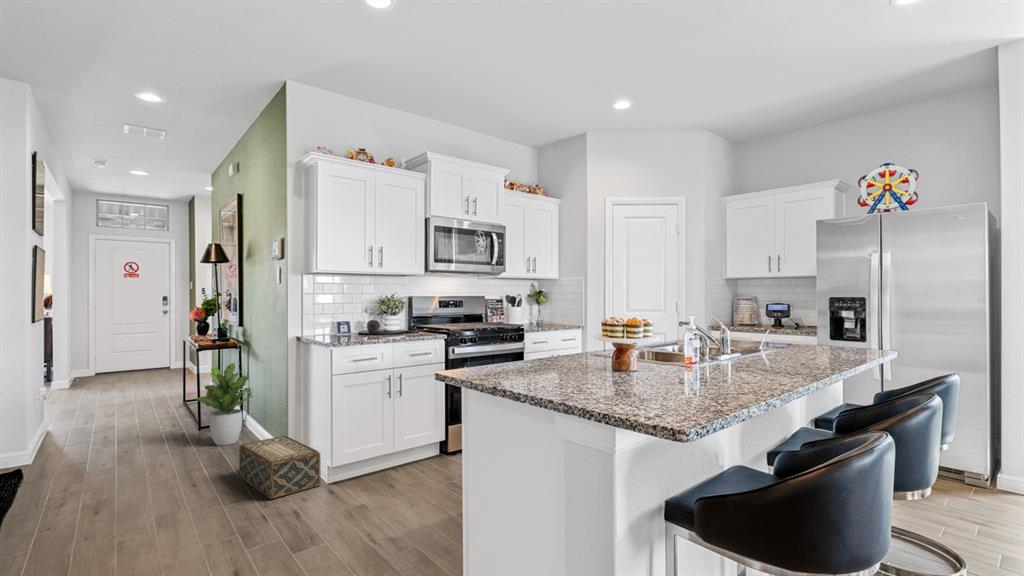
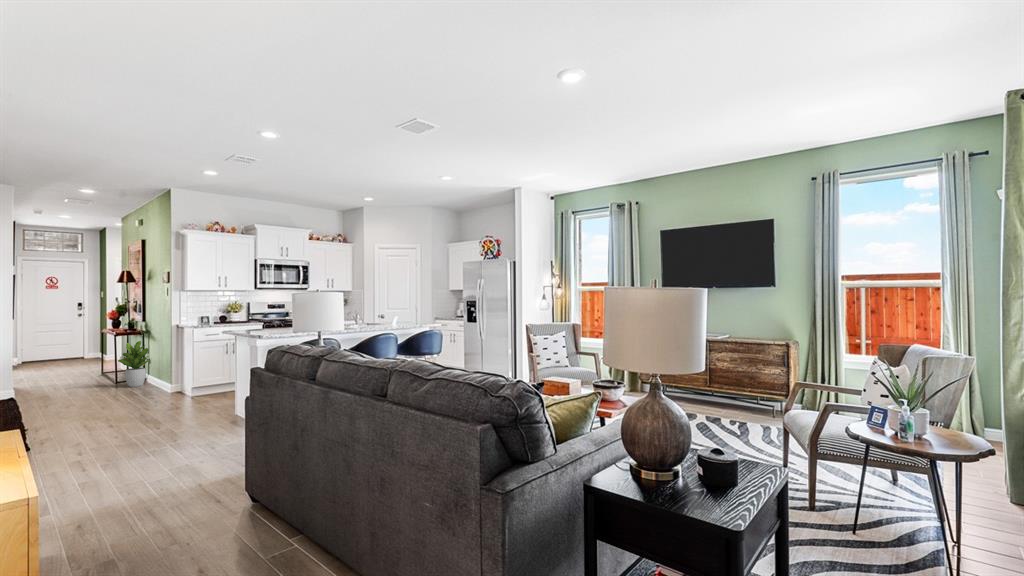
woven basket: present [239,436,321,499] -> none [145,376,189,400]

